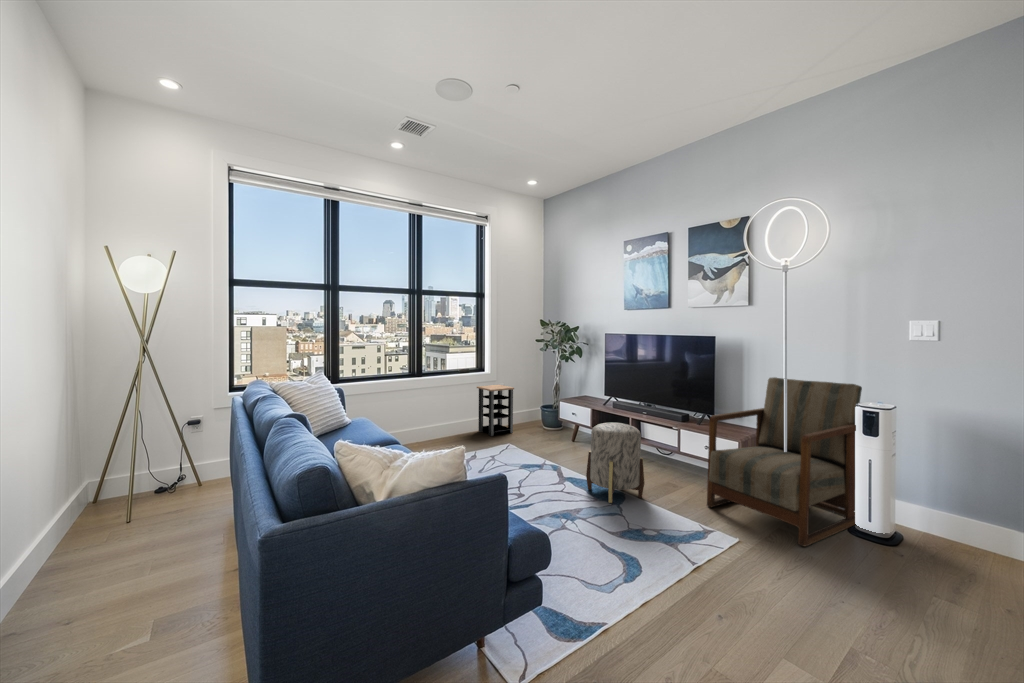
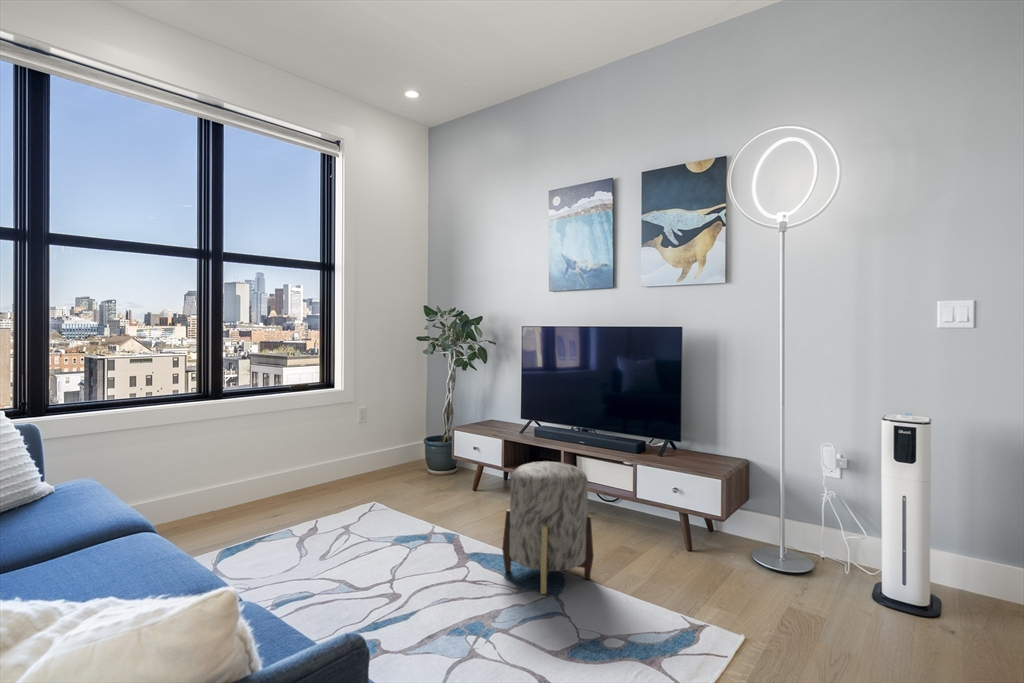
armchair: present [707,377,862,546] -> none [686,385,894,641]
side table: present [477,385,514,436] -> none [321,407,382,489]

